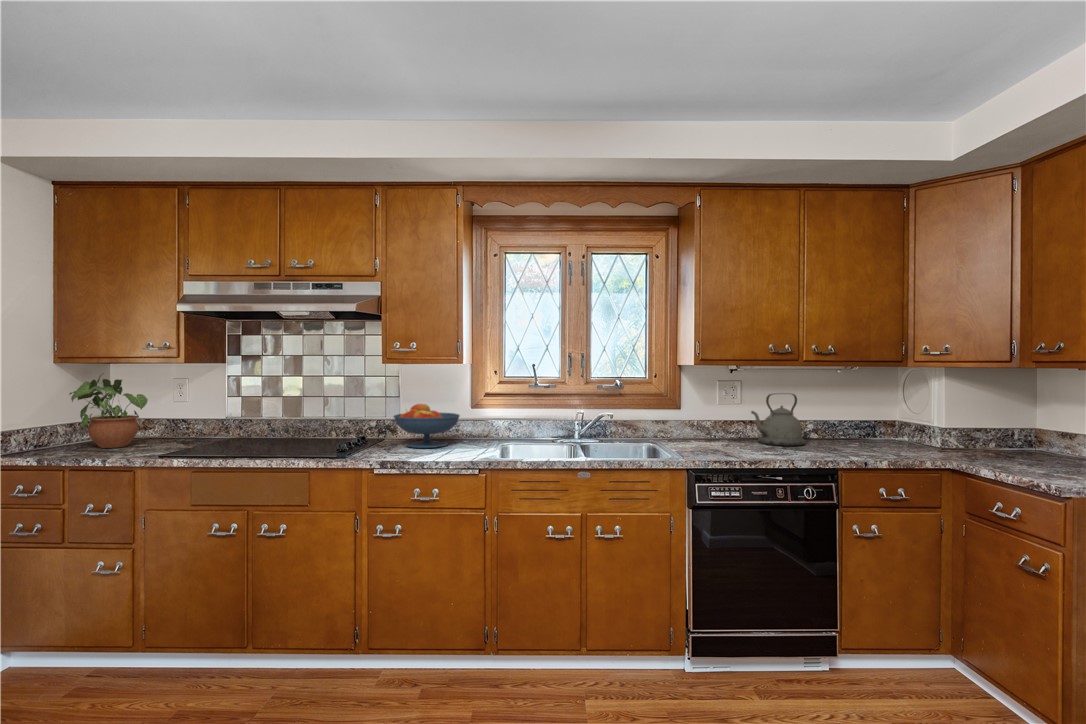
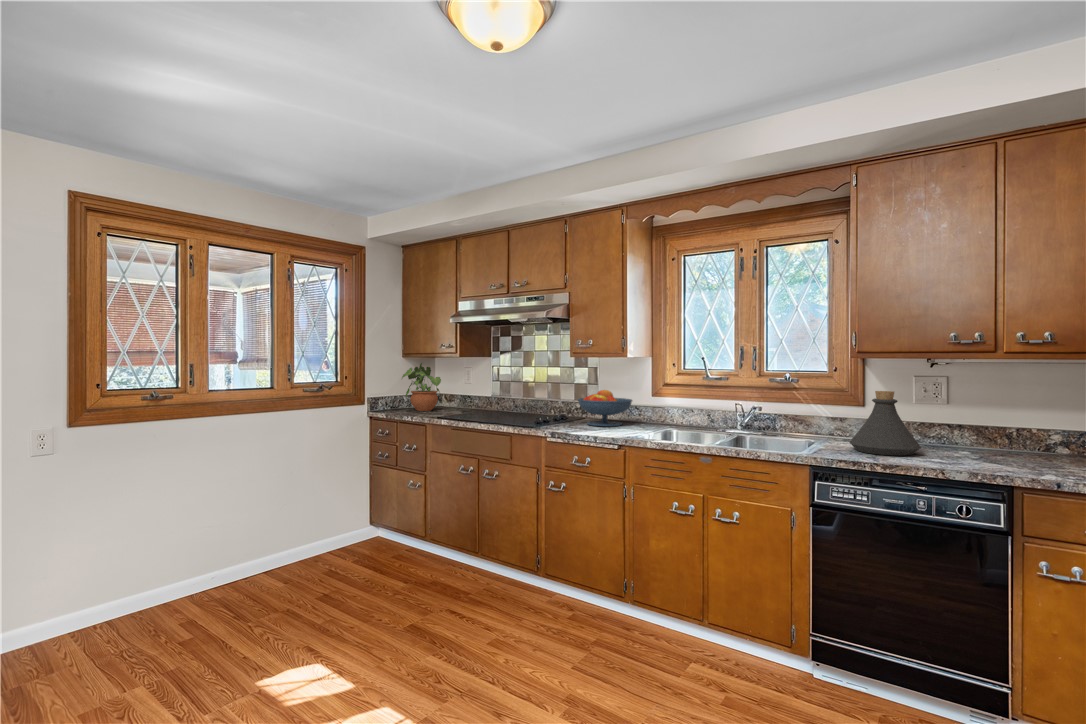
kettle: present [751,394,805,446] -> none [937,392,1023,458]
bottle: none [698,395,755,453] -> present [849,391,921,456]

